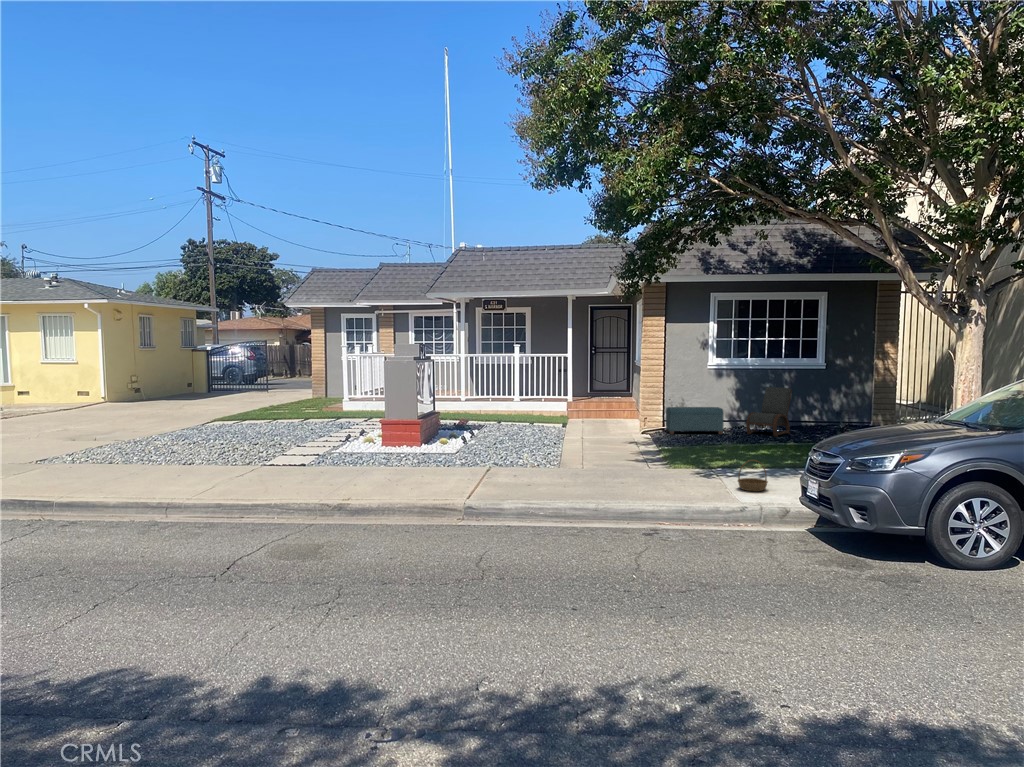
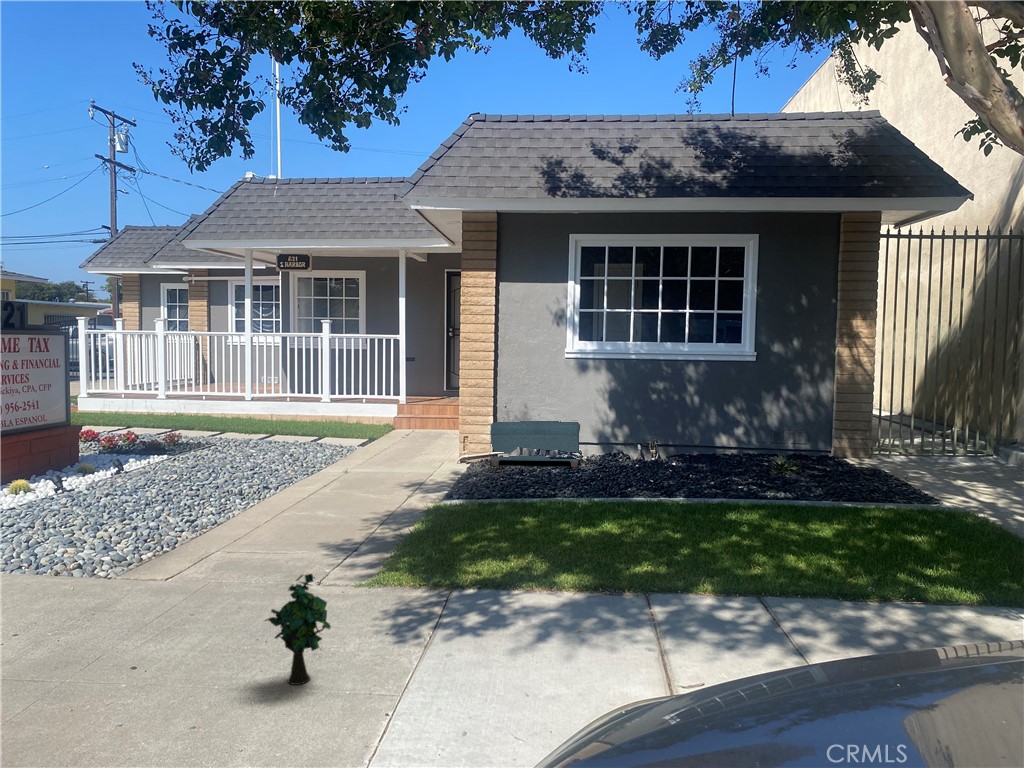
lounge chair: present [746,387,792,437] -> none [616,389,697,474]
decorative plant: none [705,454,732,500] -> present [265,574,331,685]
basket: present [738,460,768,491] -> none [396,572,463,647]

